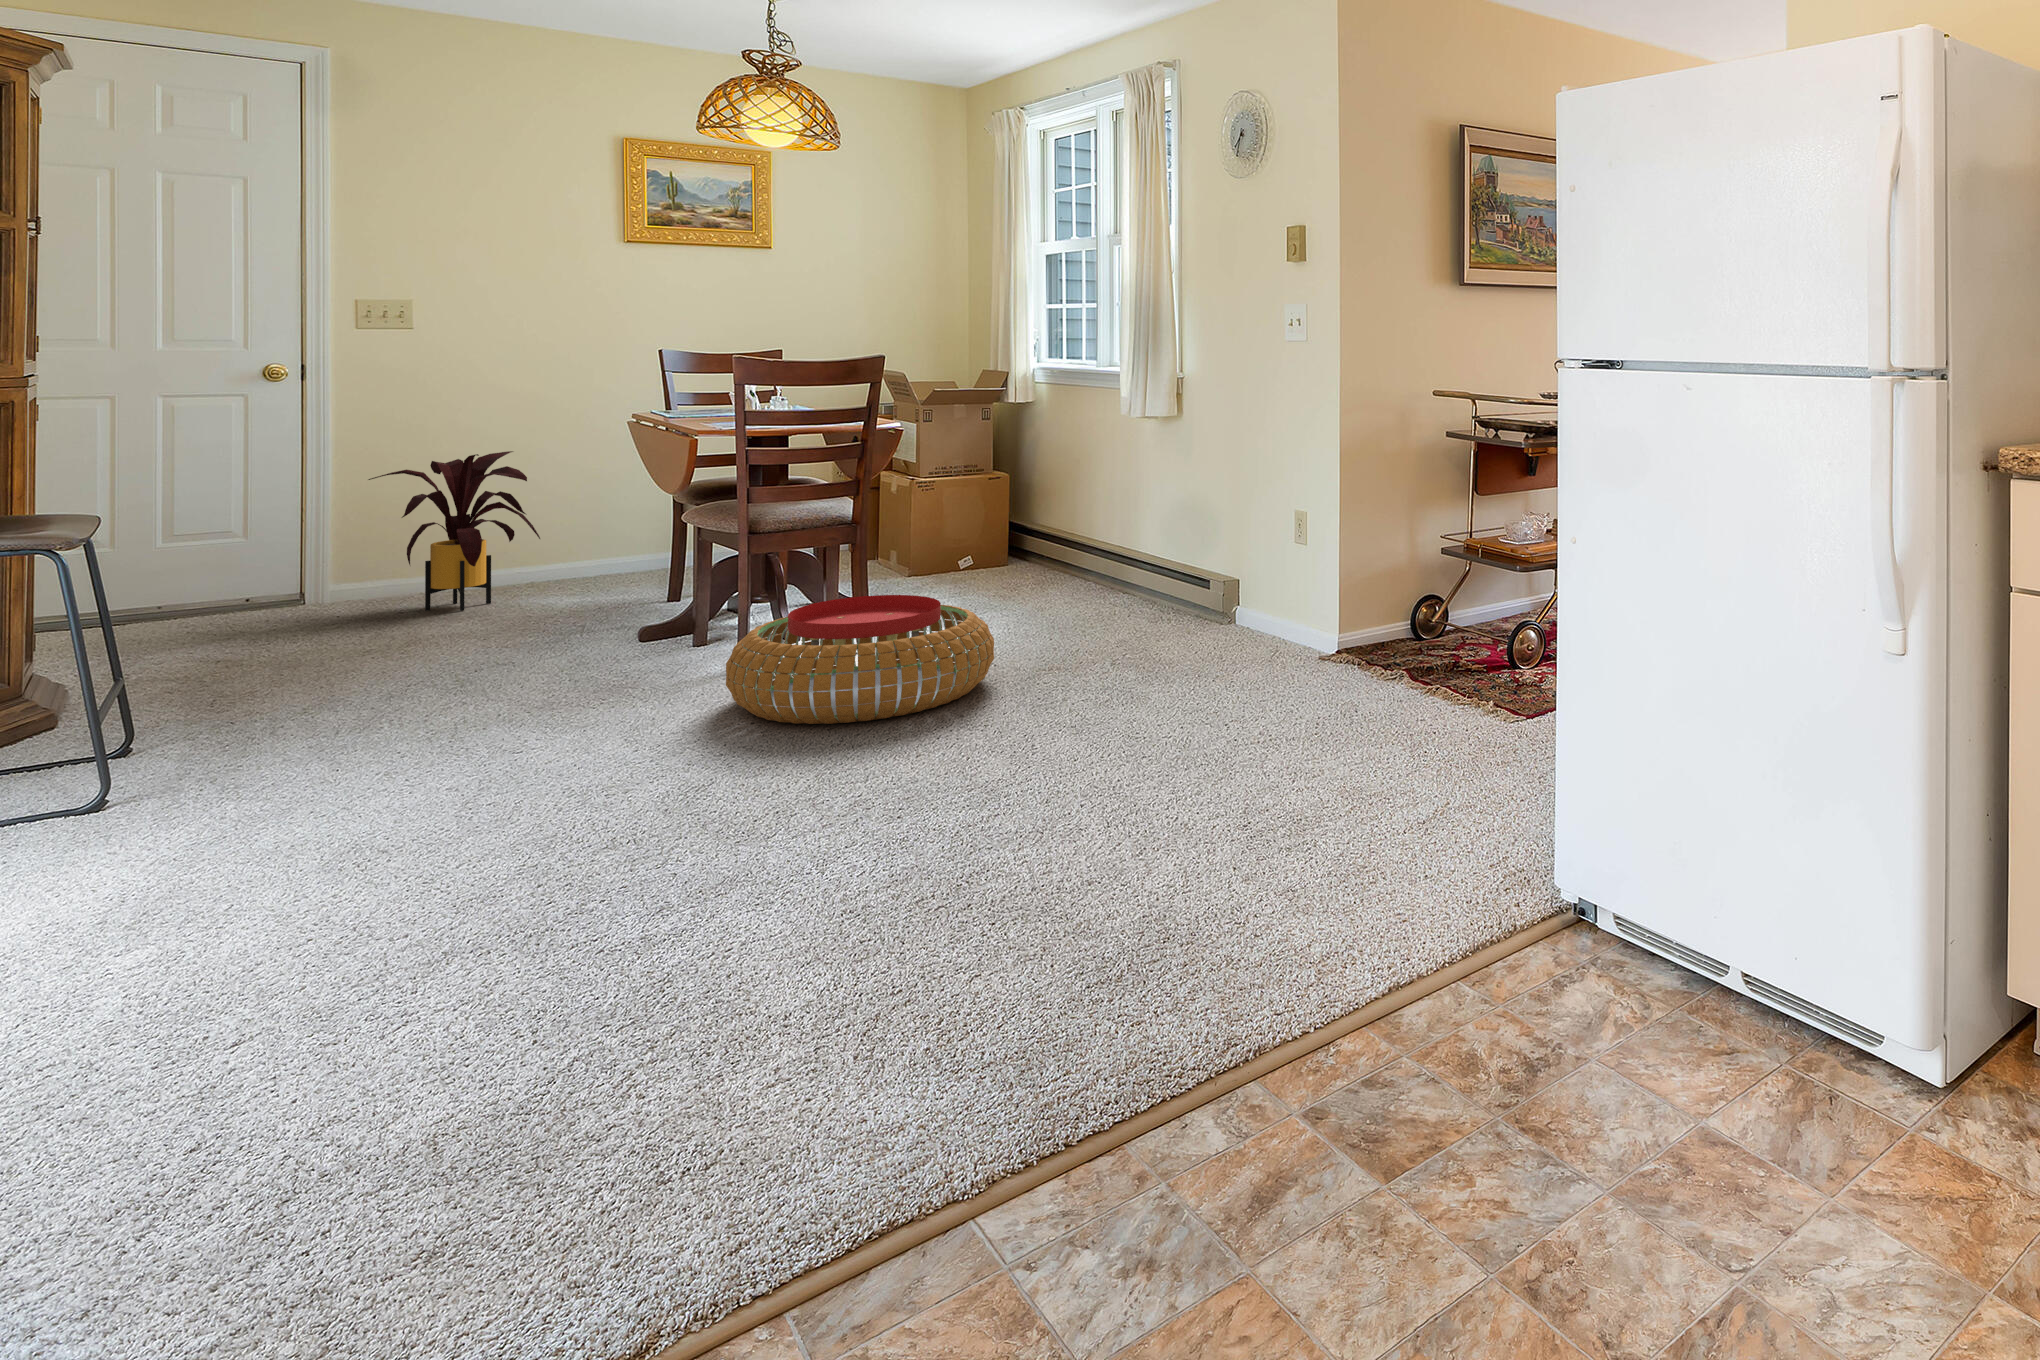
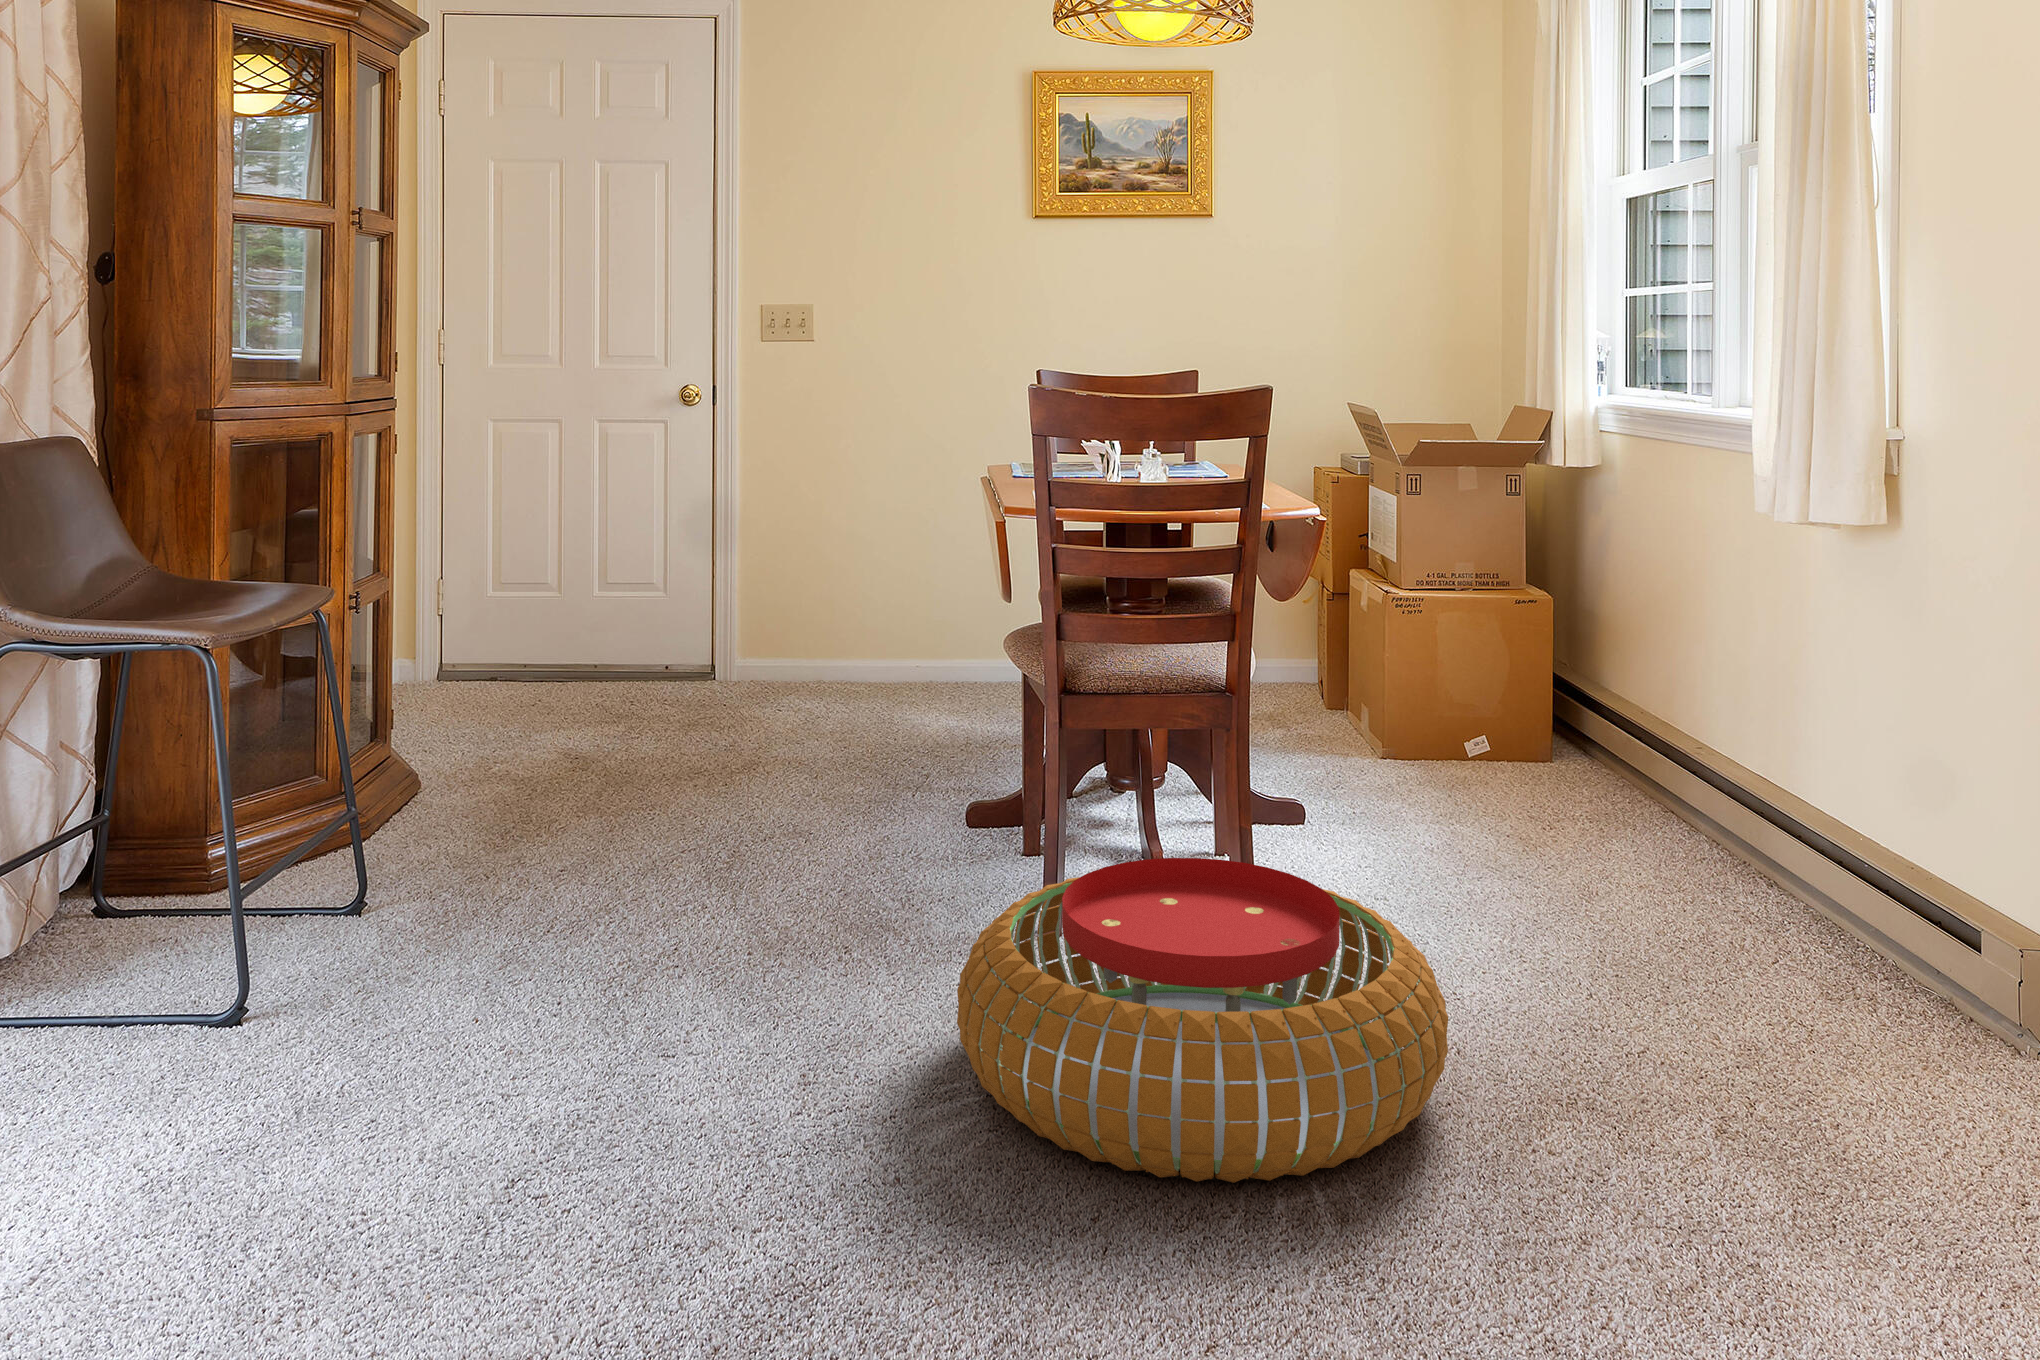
house plant: present [368,451,540,611] -> none [747,505,913,719]

